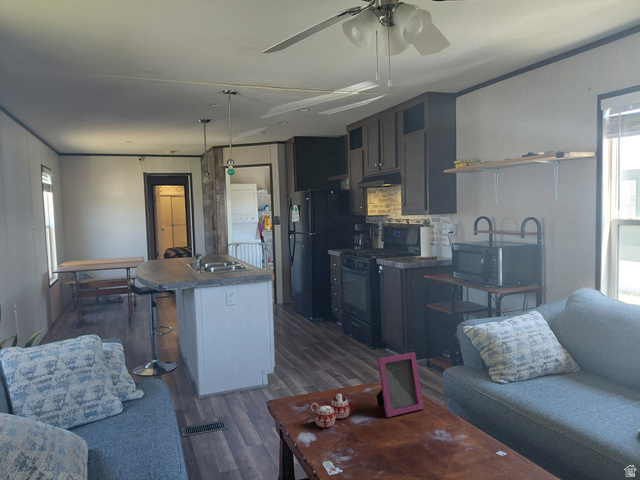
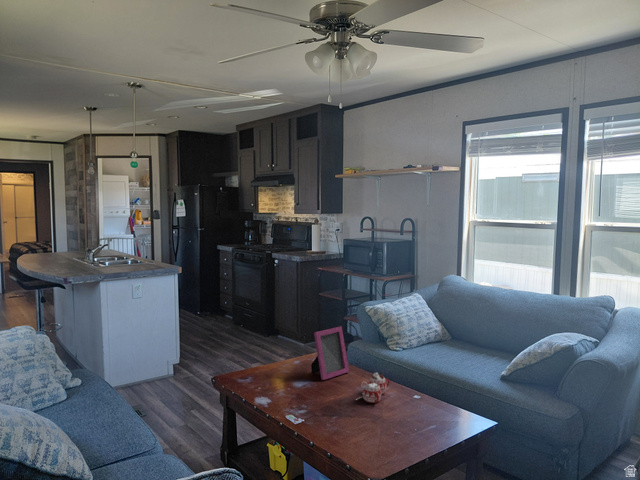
mug: present [308,394,355,428] -> present [356,373,389,403]

